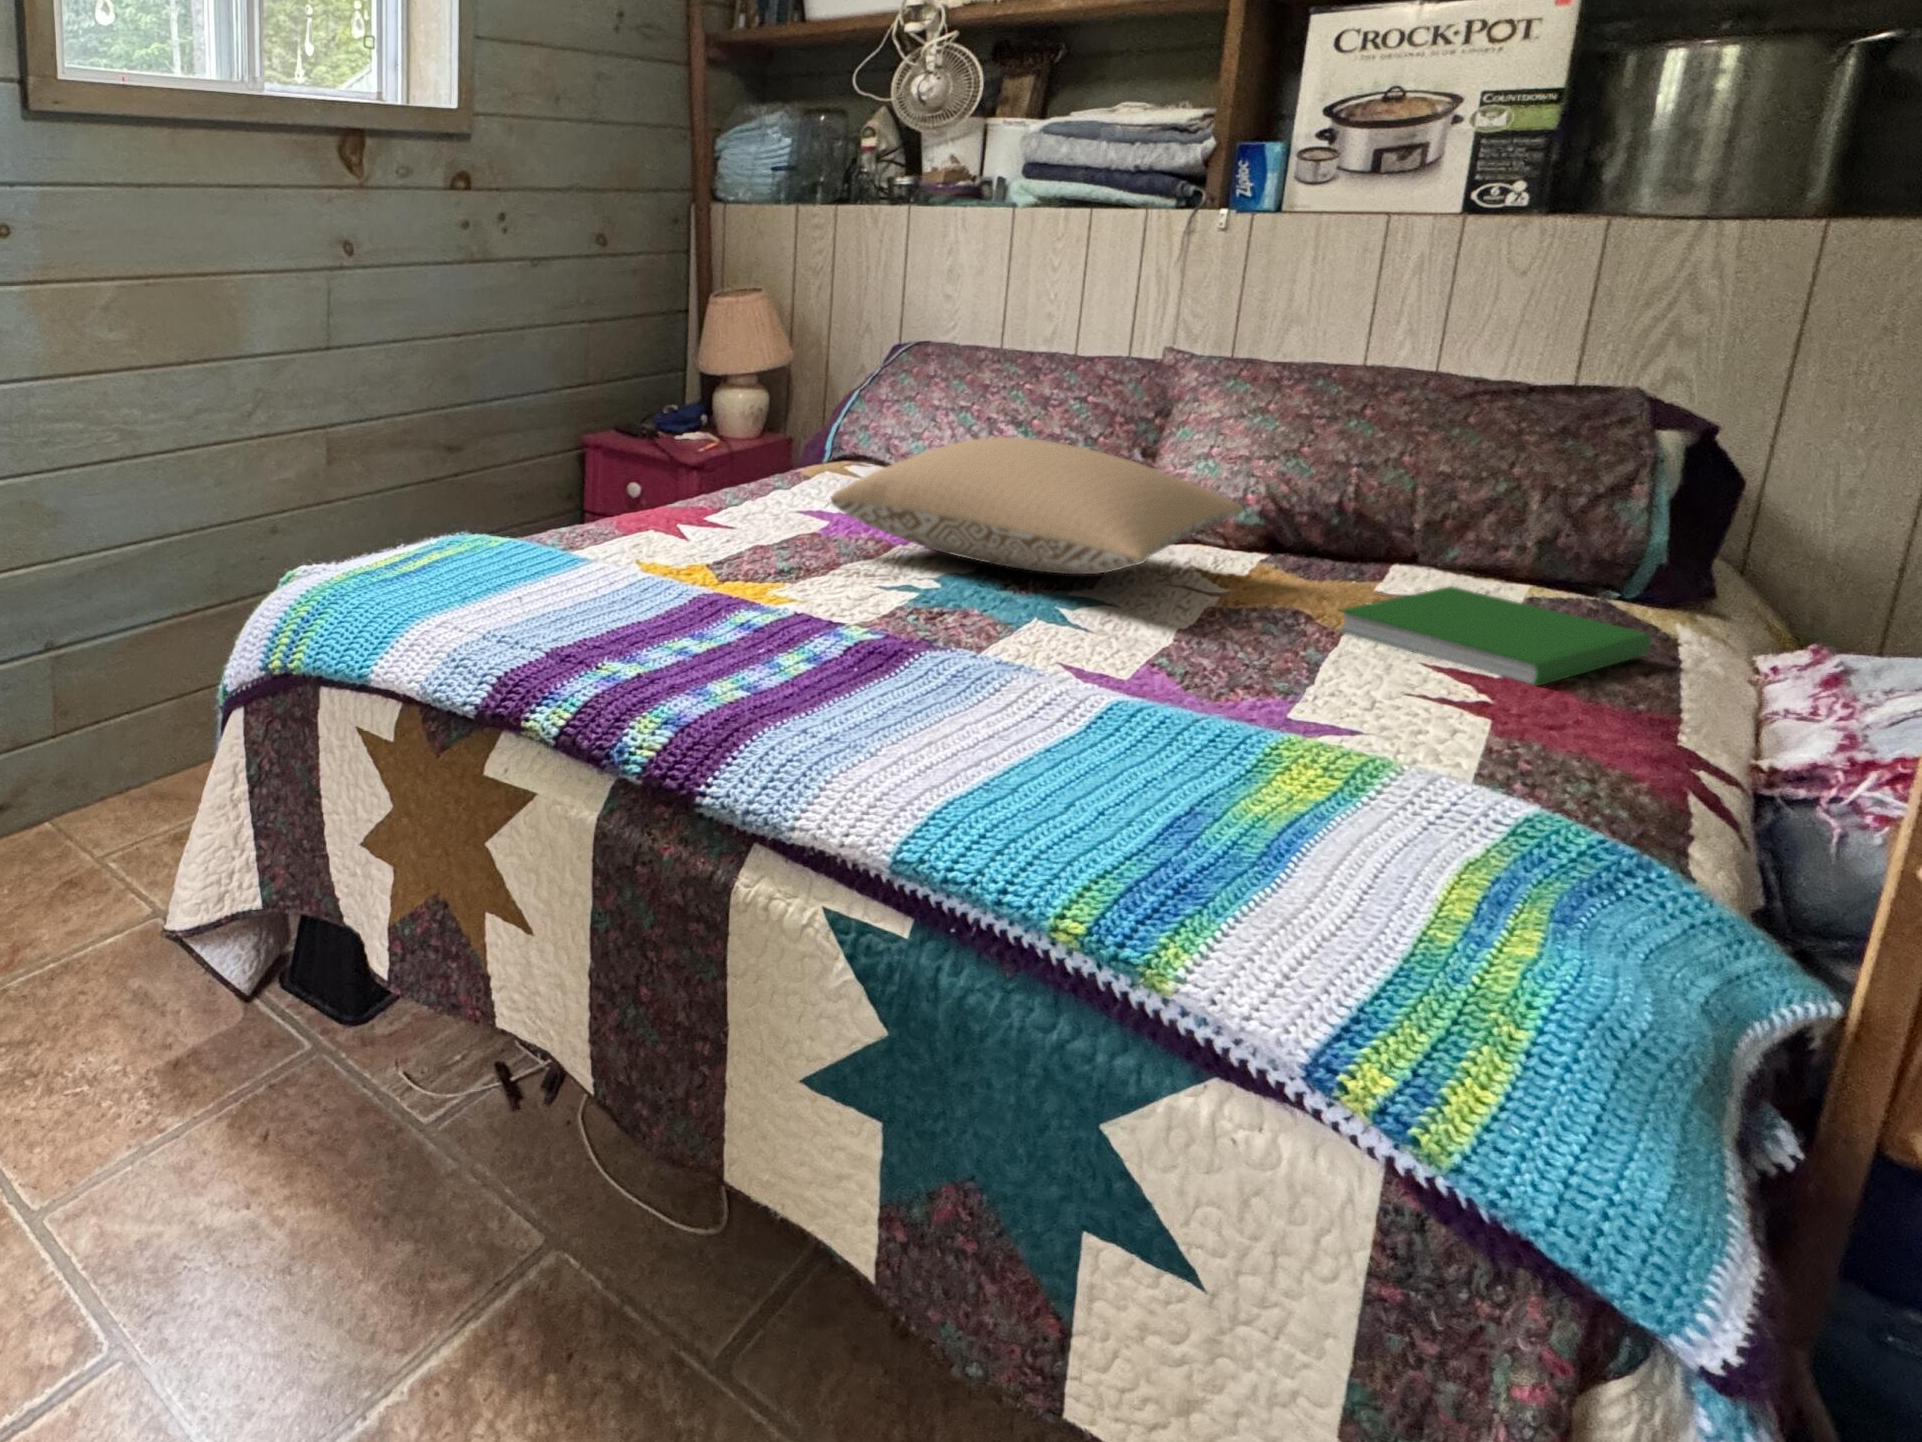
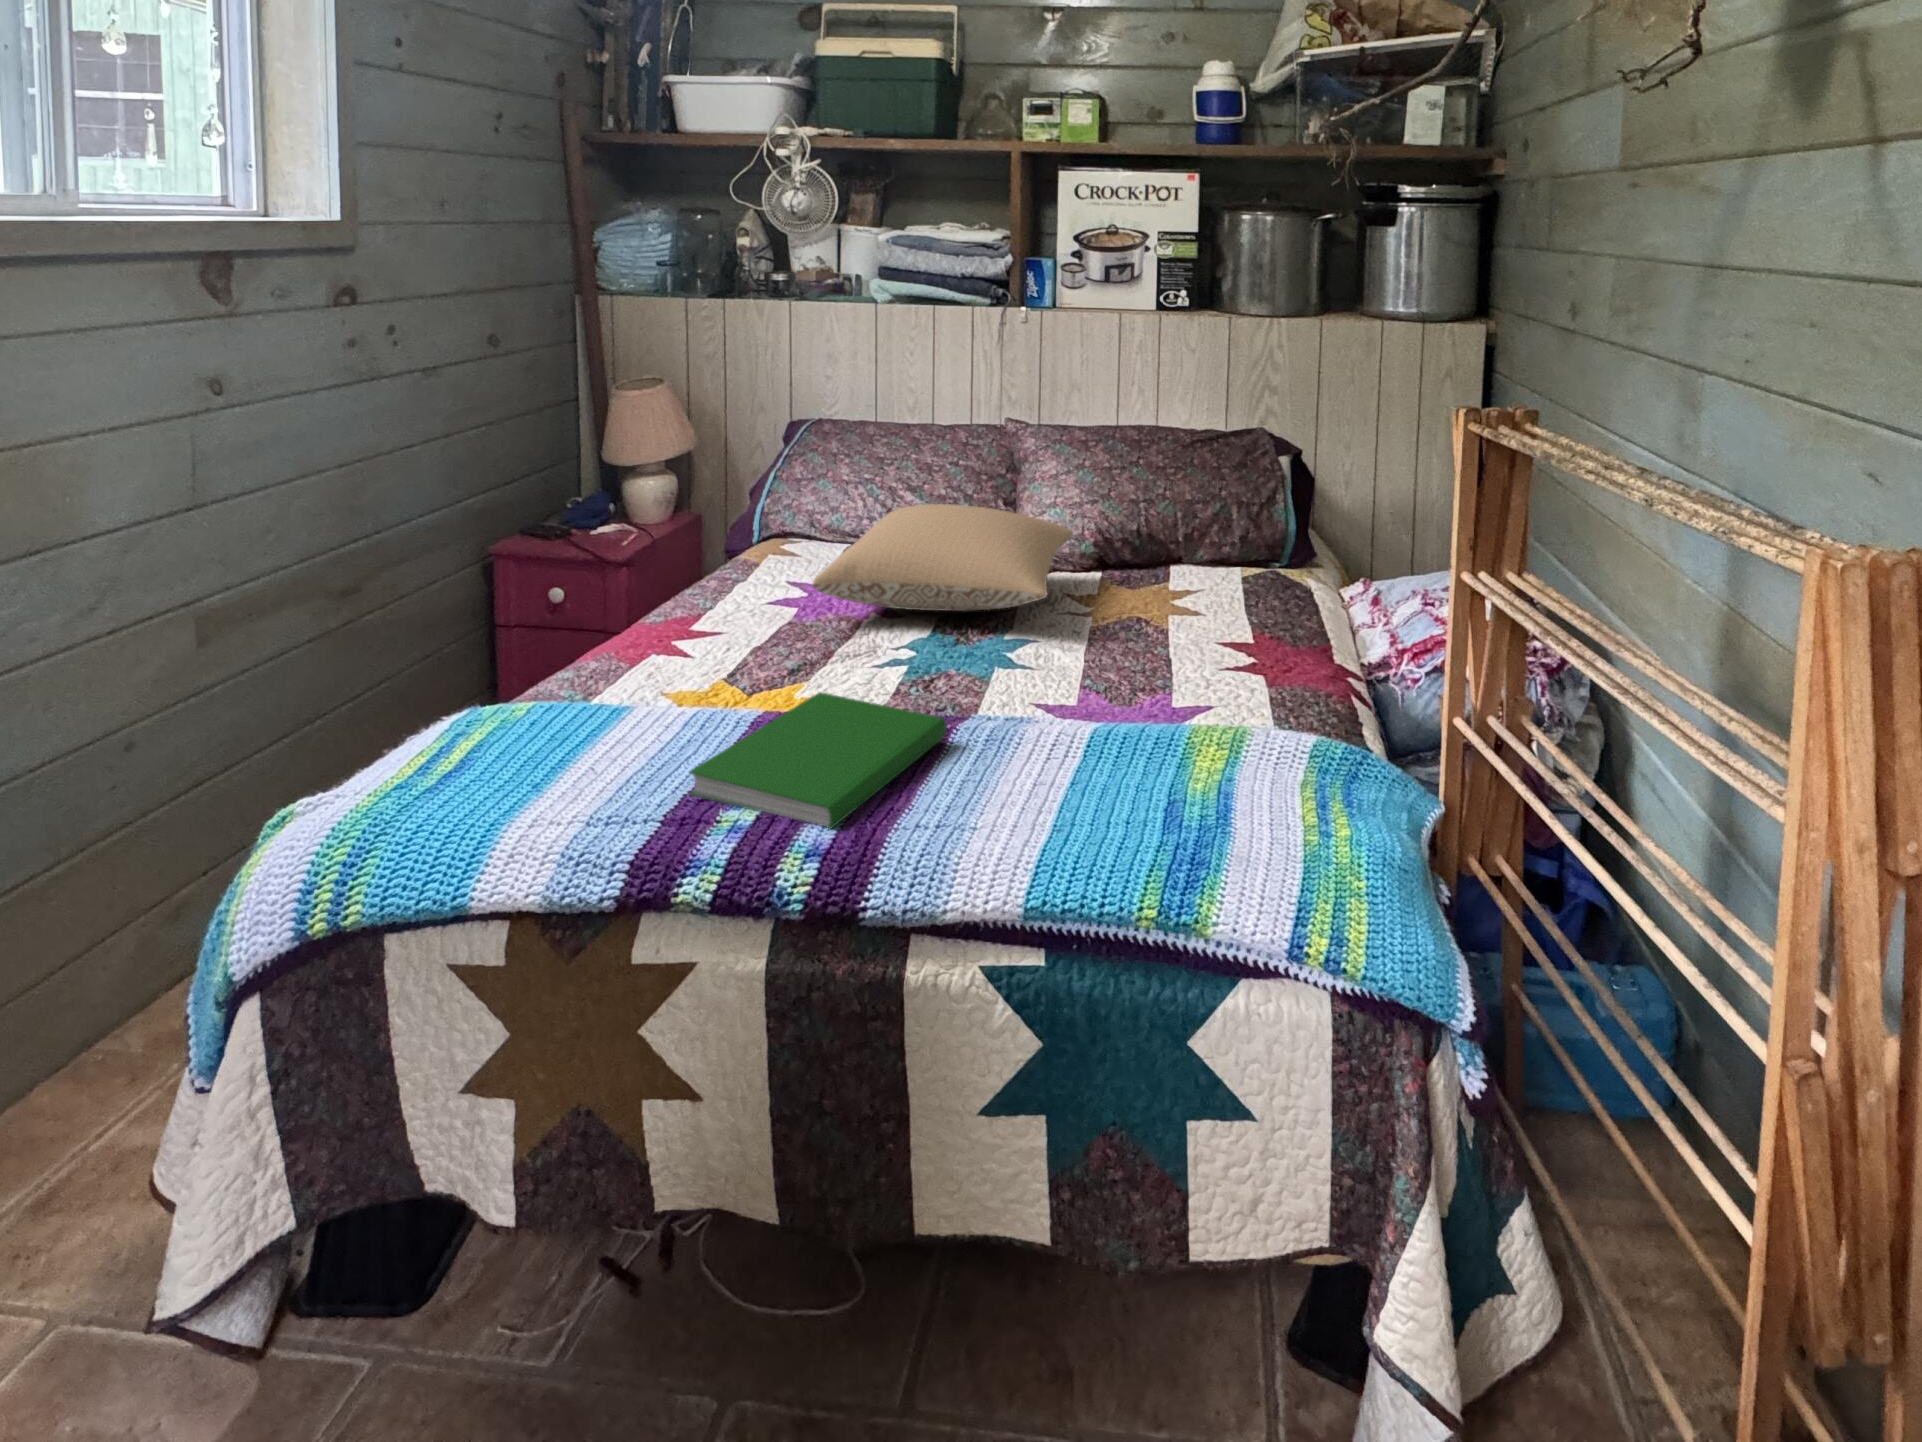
hardcover book: present [1339,586,1651,686] -> present [689,692,946,829]

